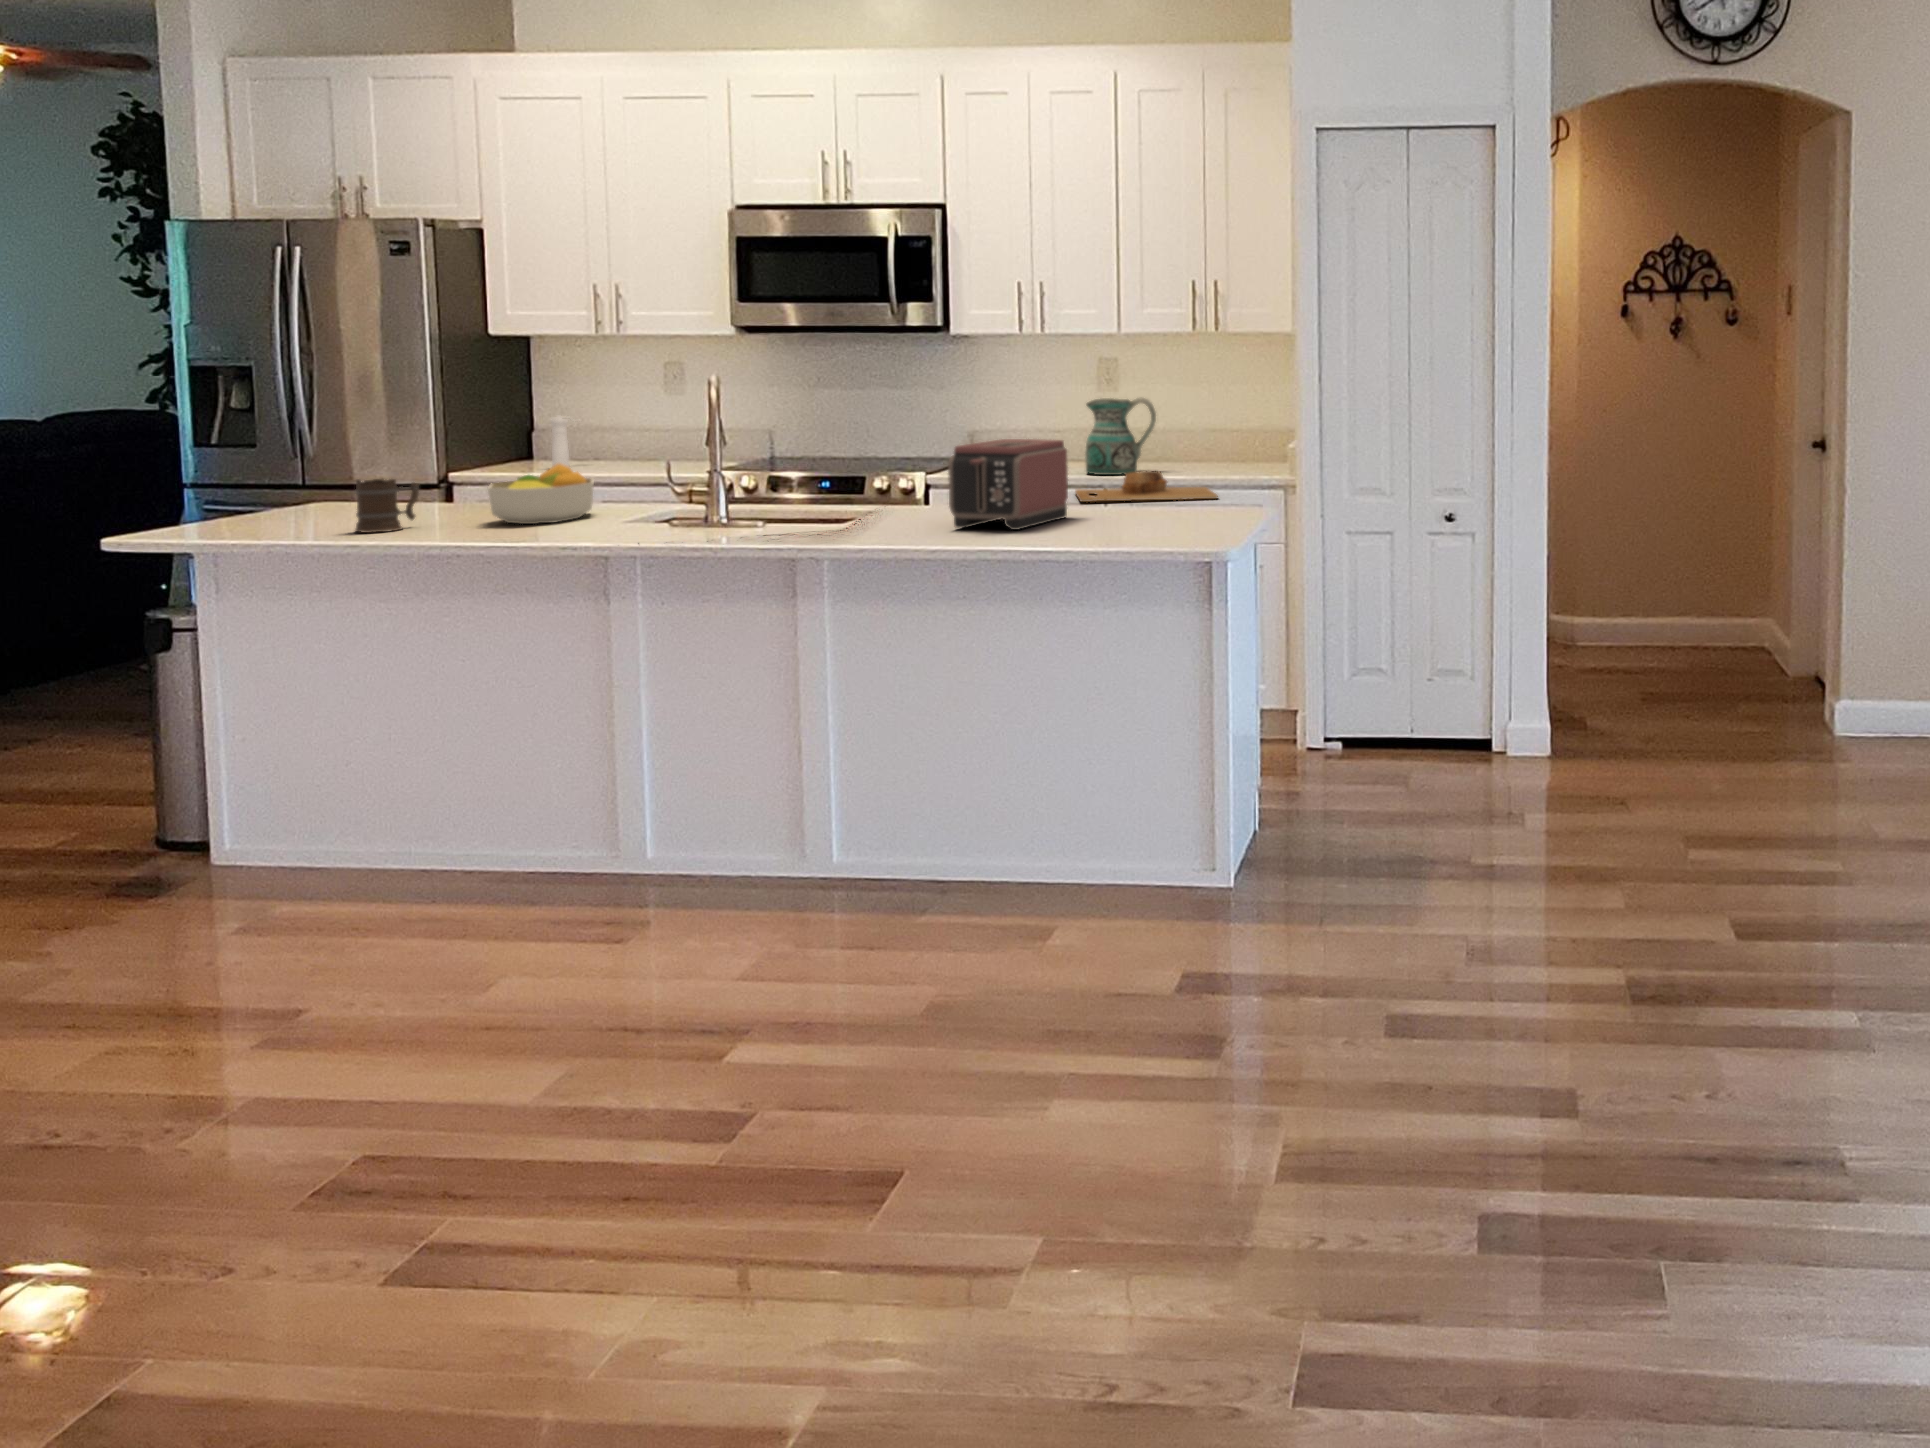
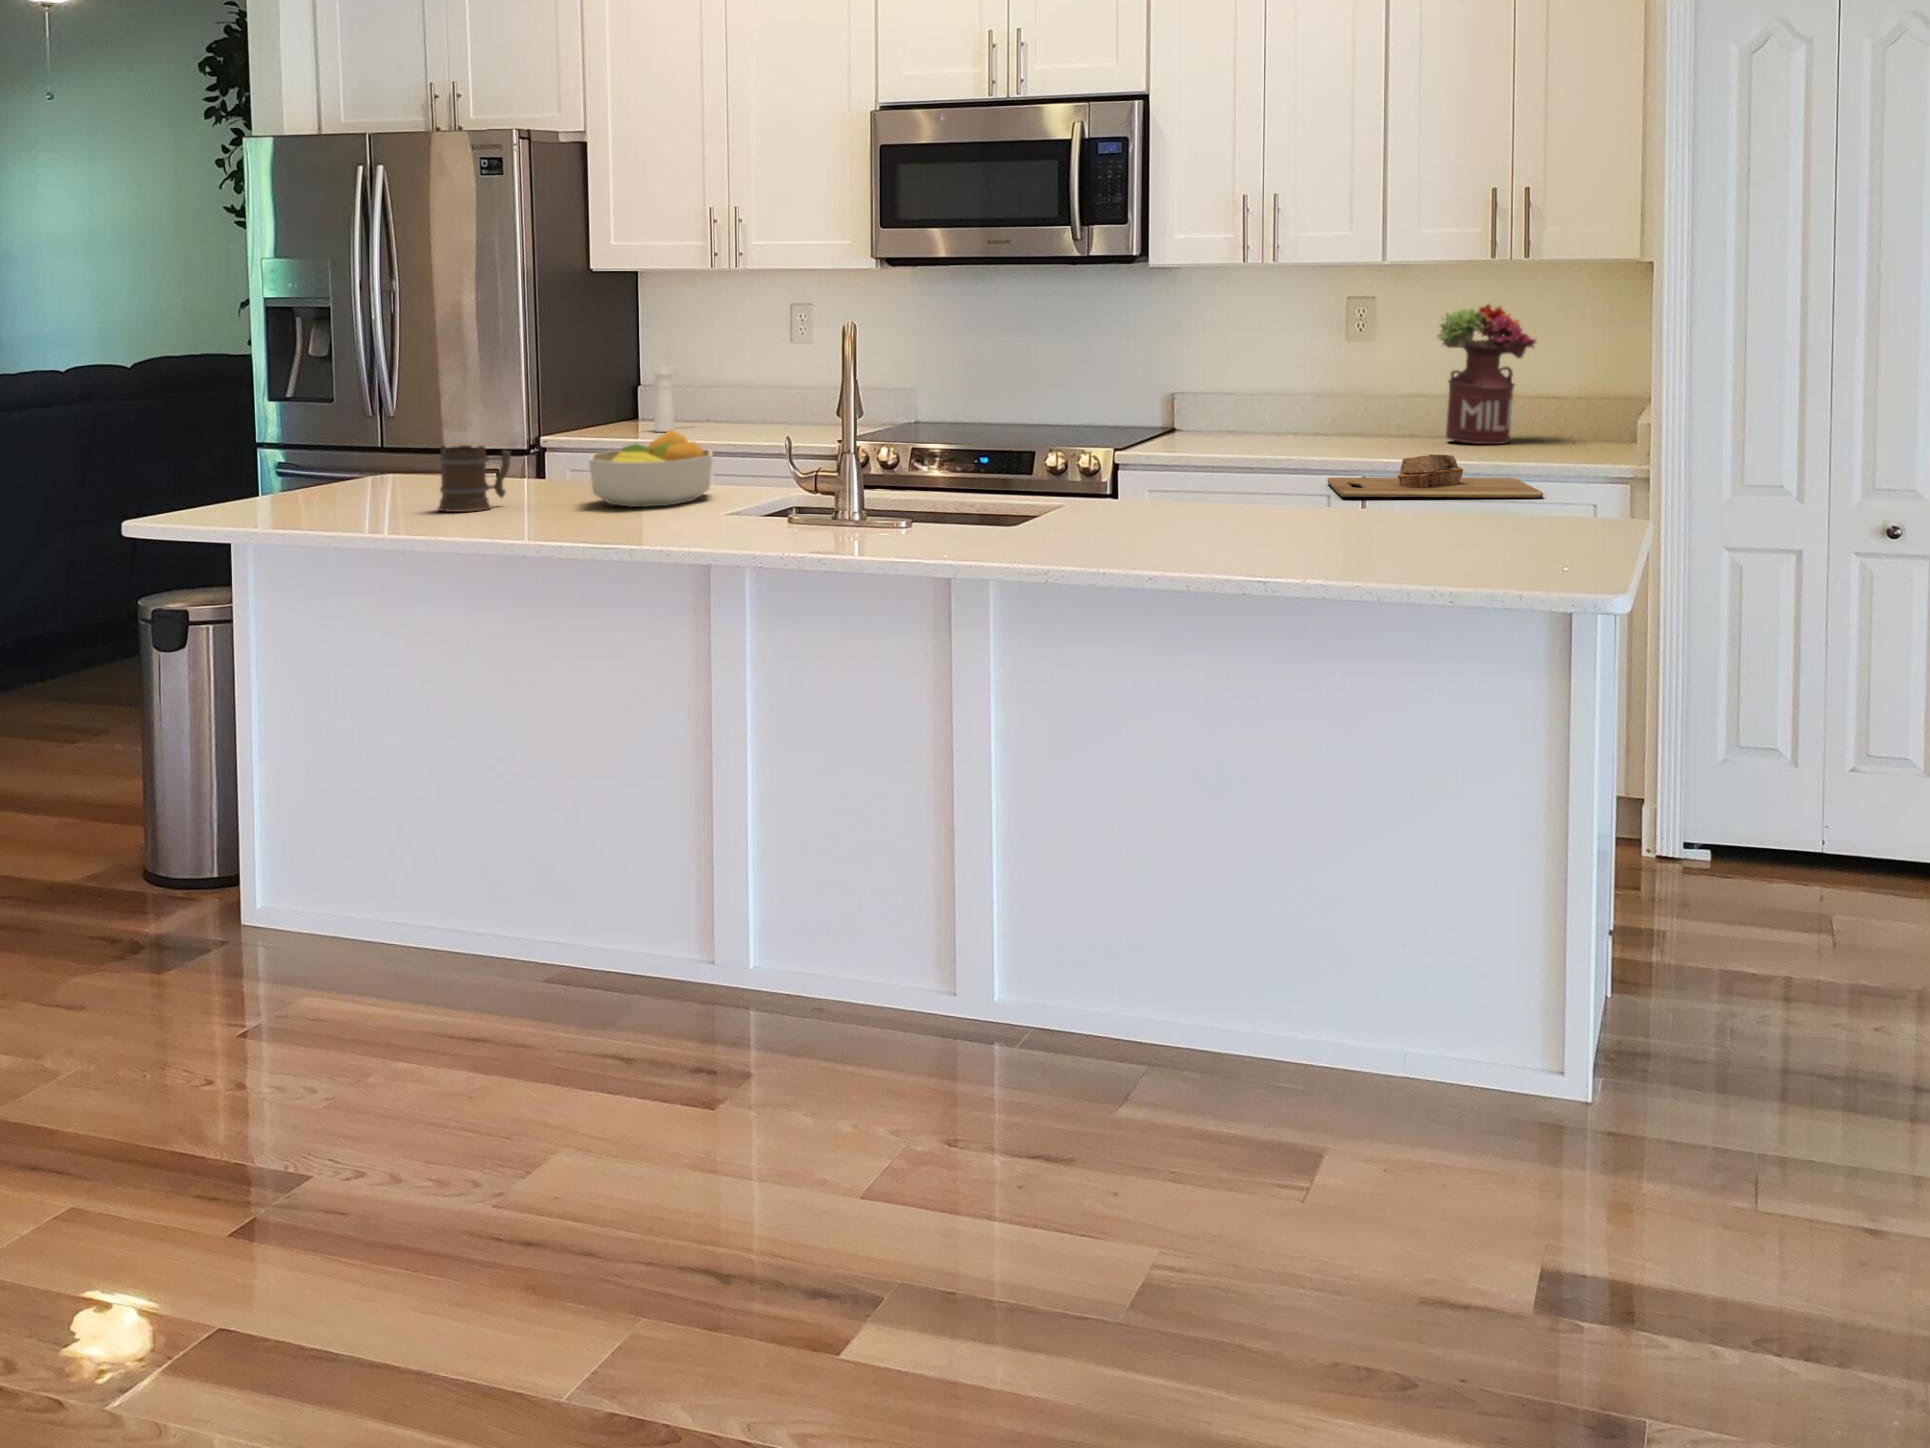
flower arrangement: none [1163,363,1233,465] -> present [1438,304,1536,444]
ceramic pitcher: present [1085,398,1156,475] -> none [1330,351,1431,456]
toaster: present [948,439,1068,530] -> none [1172,408,1335,537]

